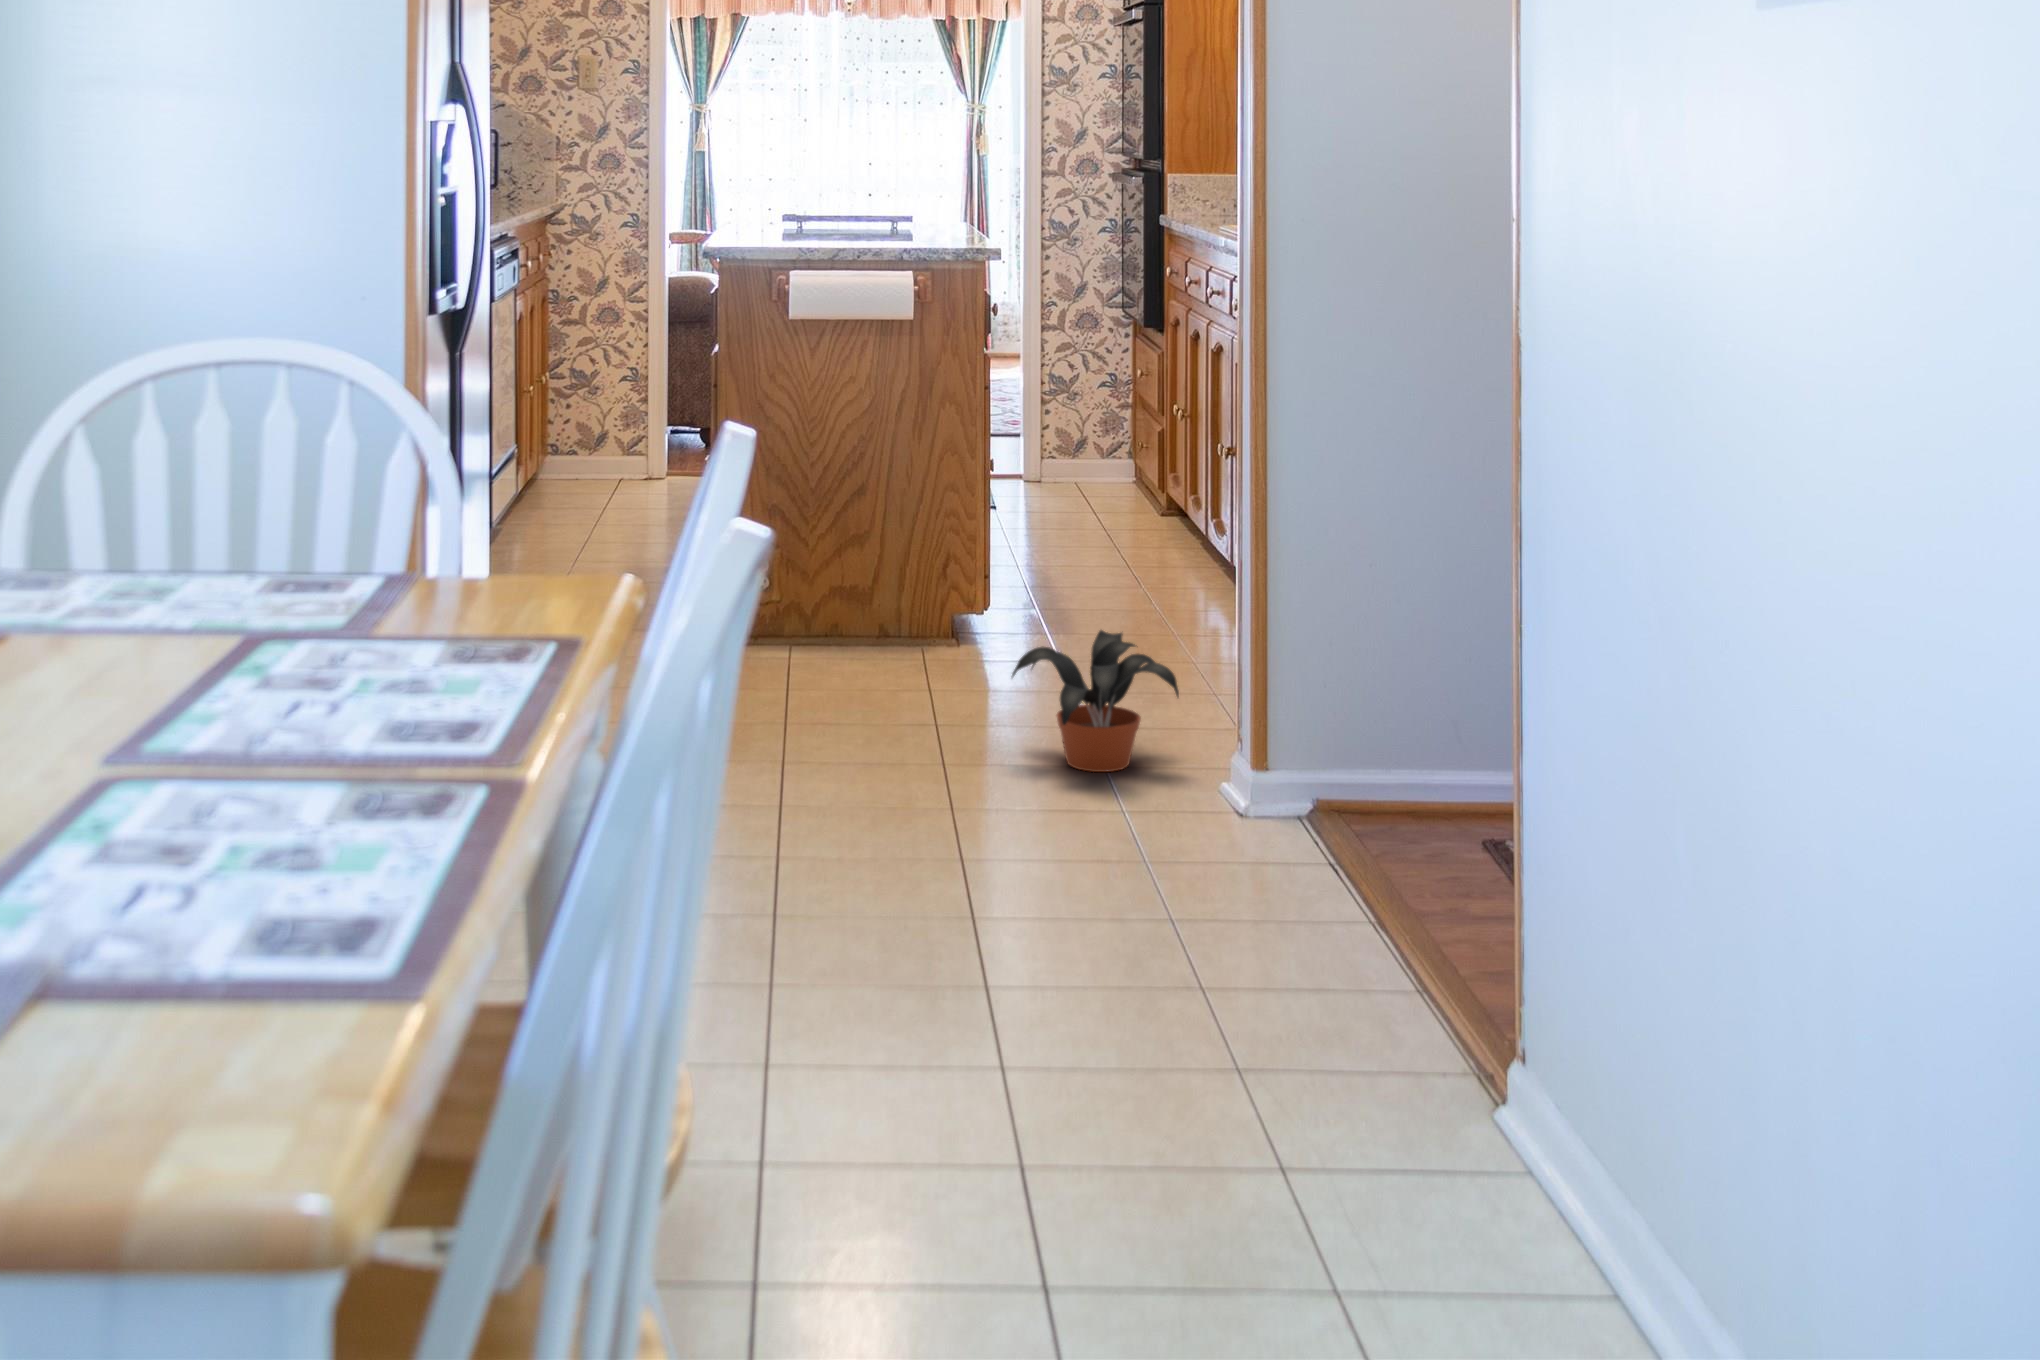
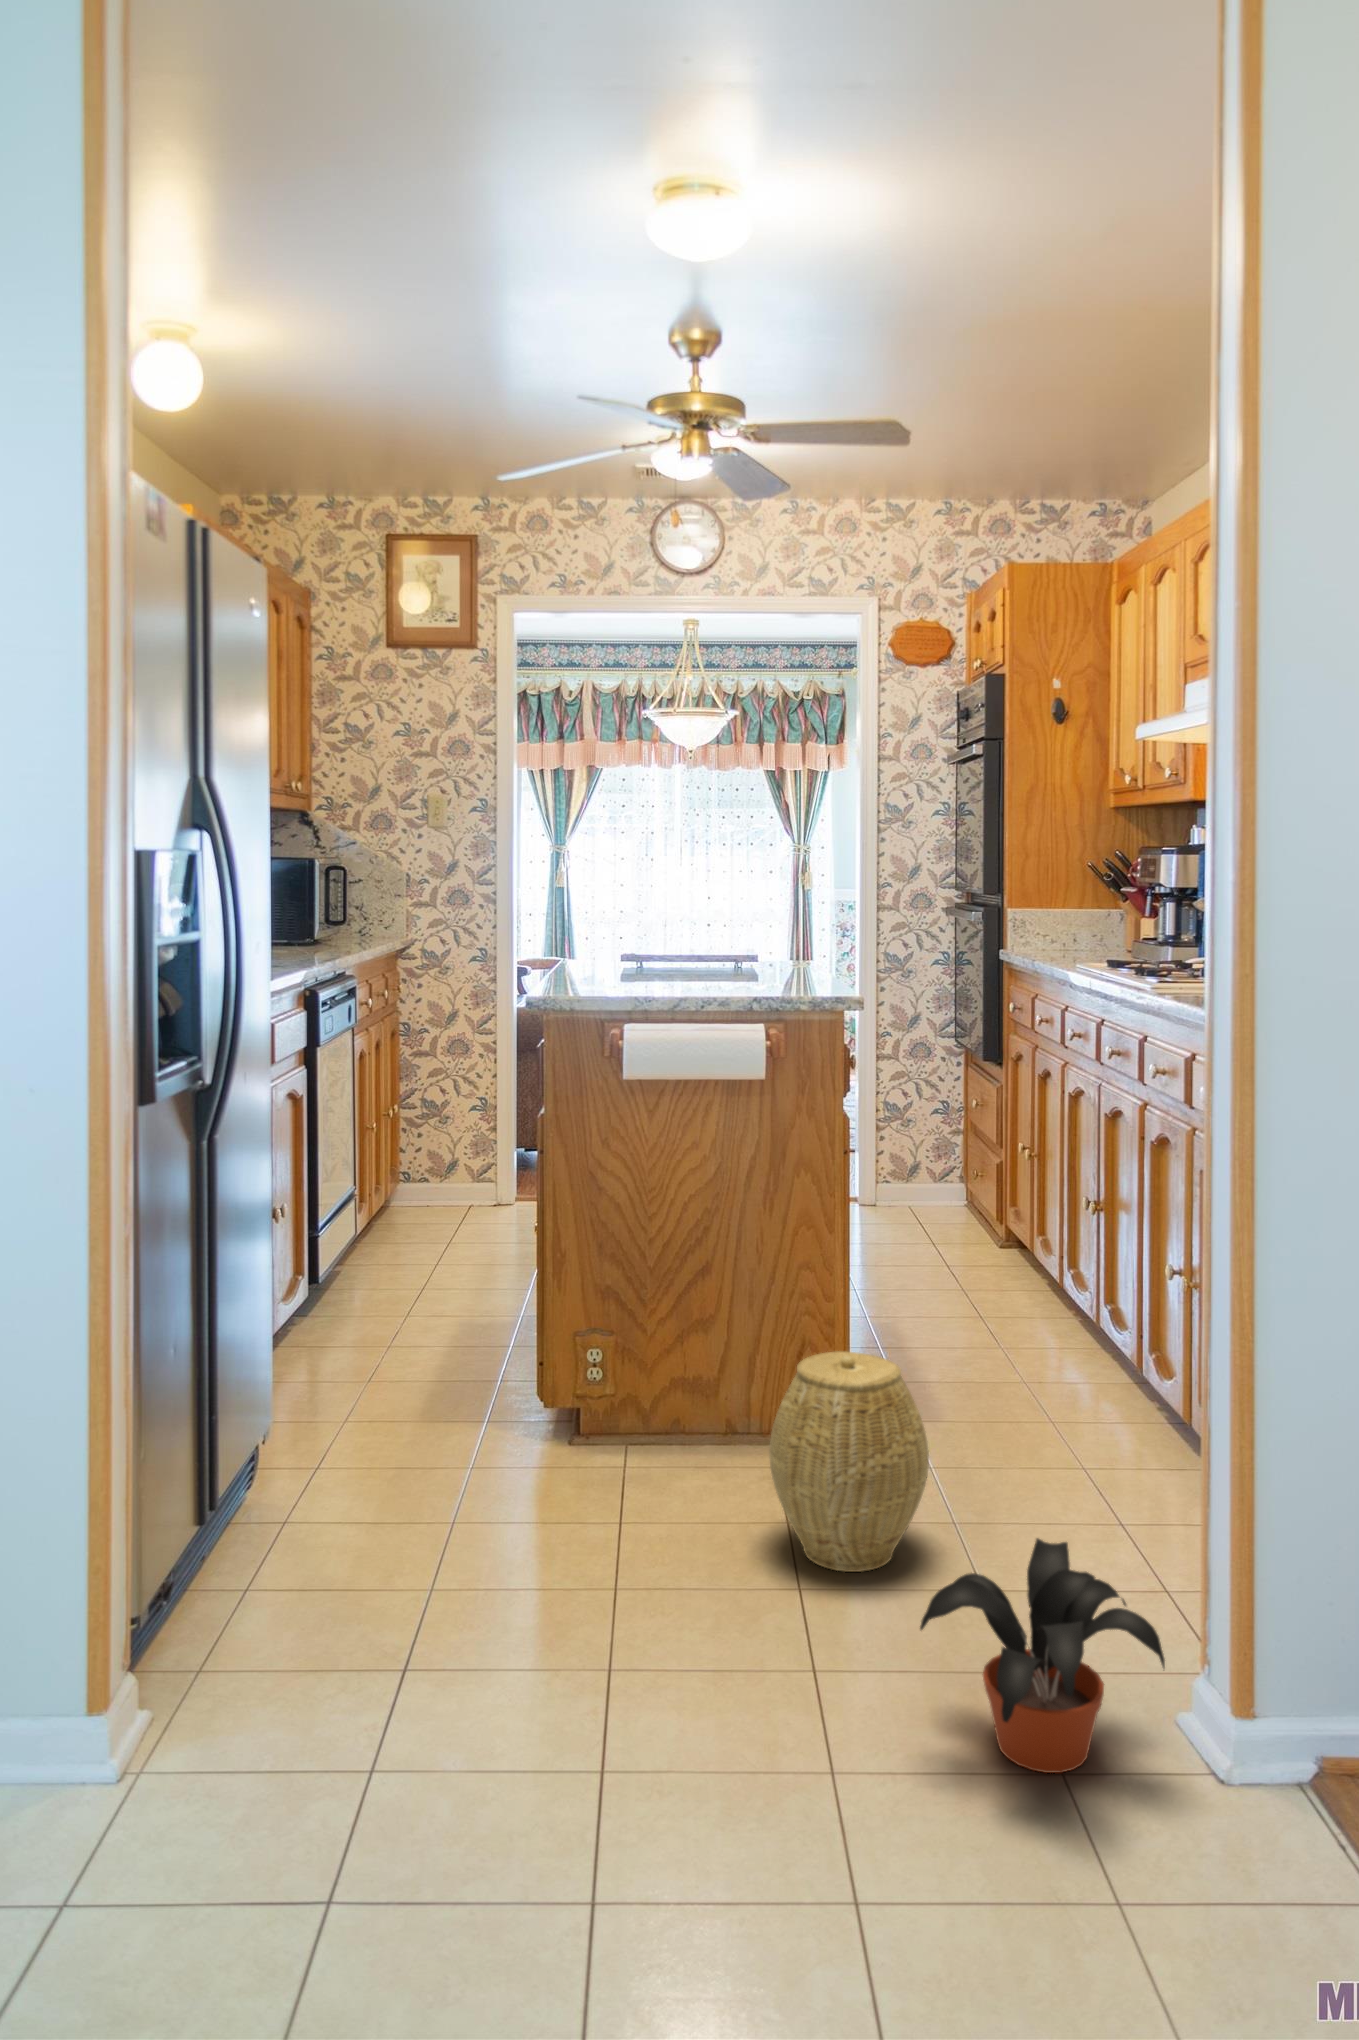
woven basket: none [912,529,1038,692] -> present [769,1352,929,1572]

